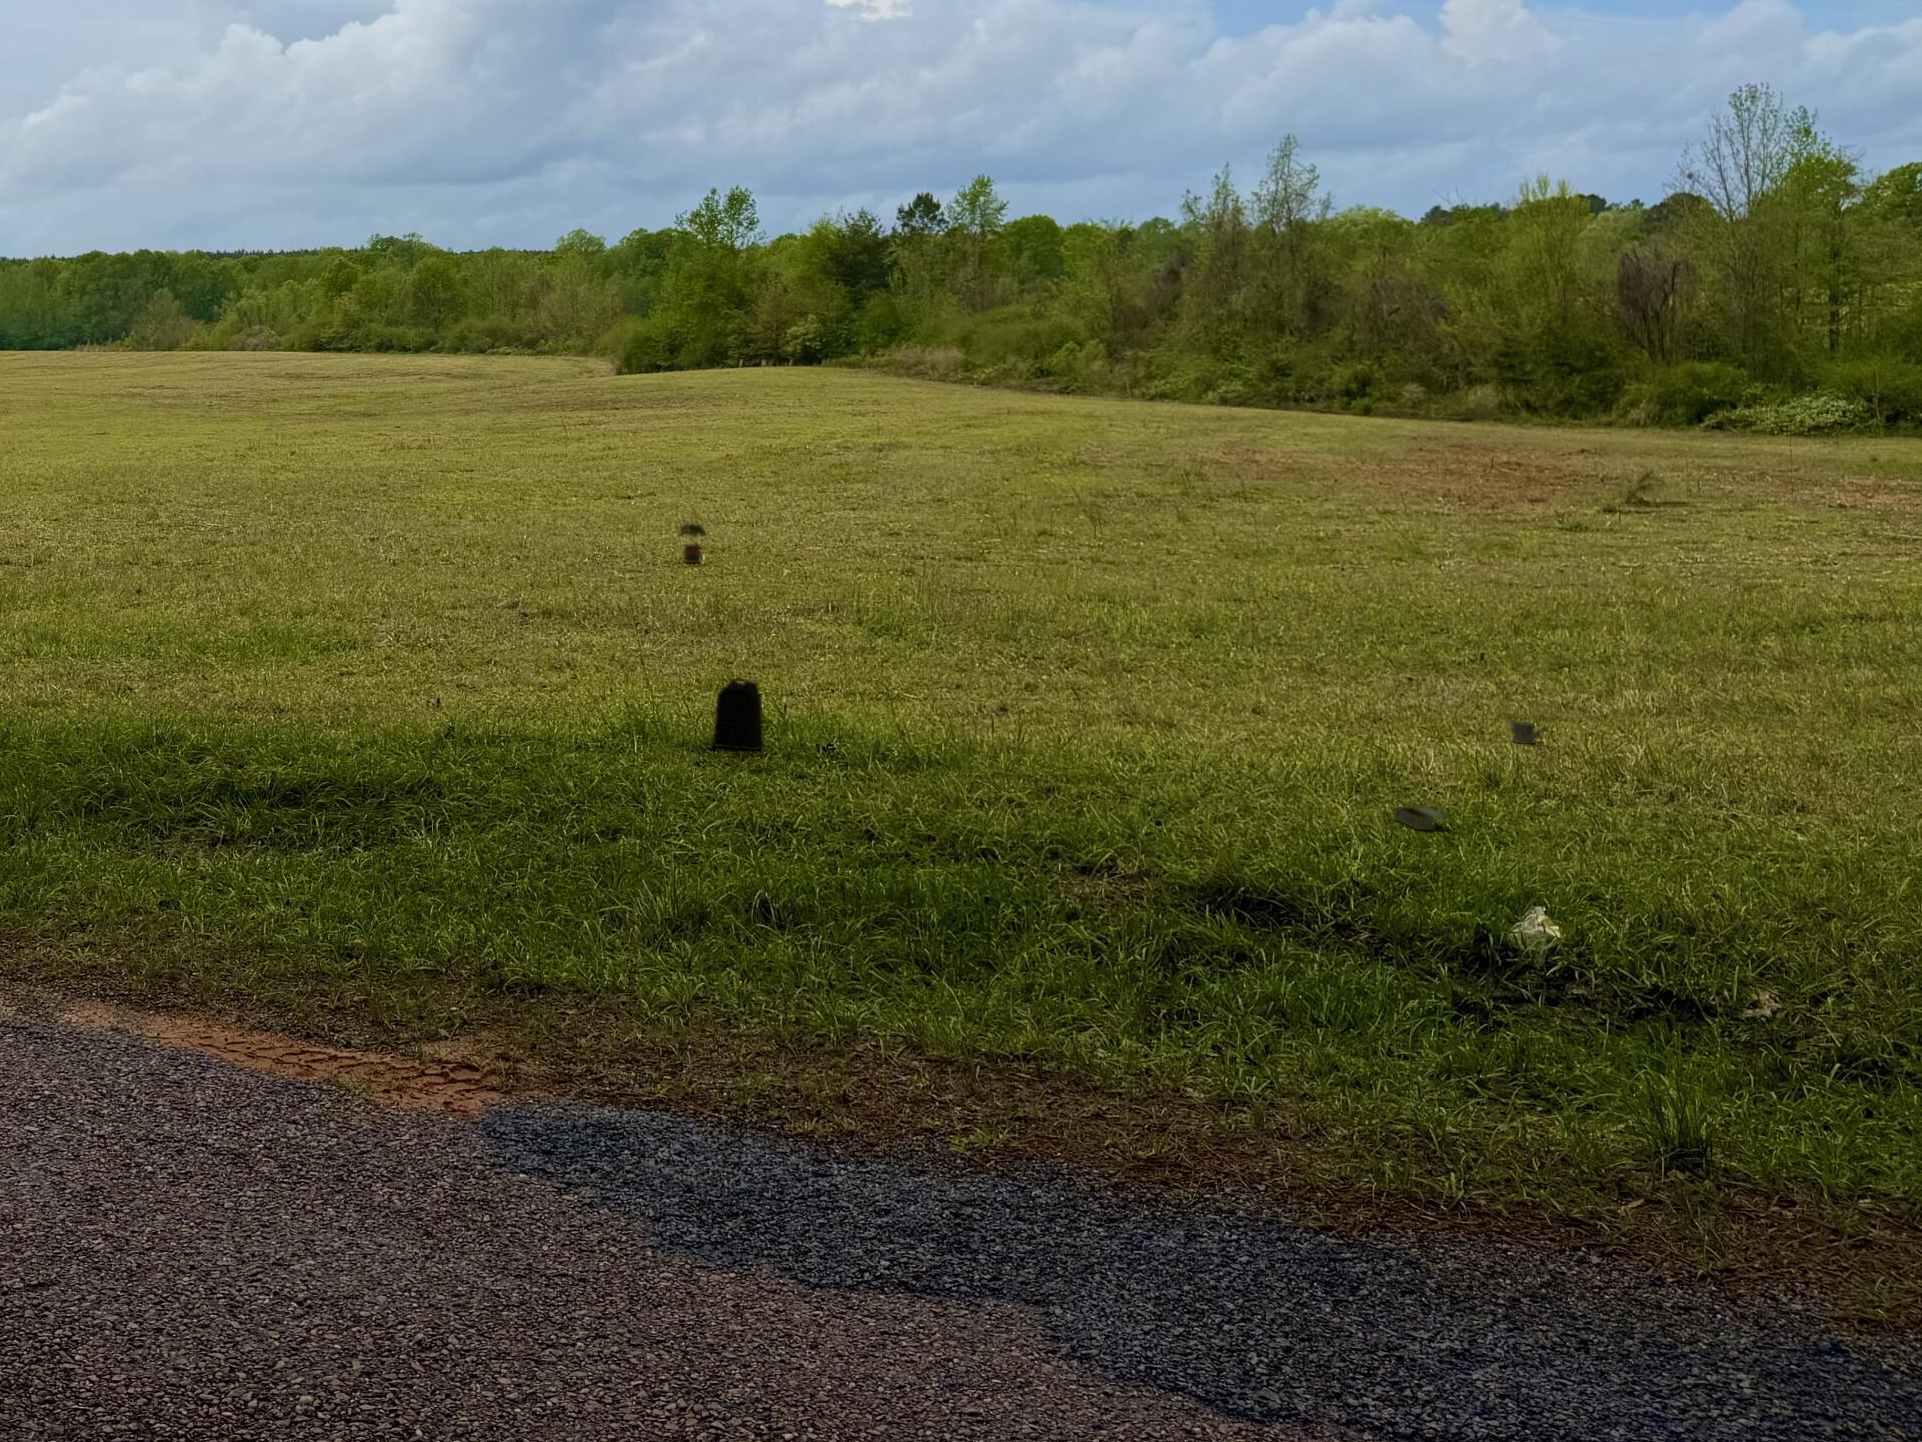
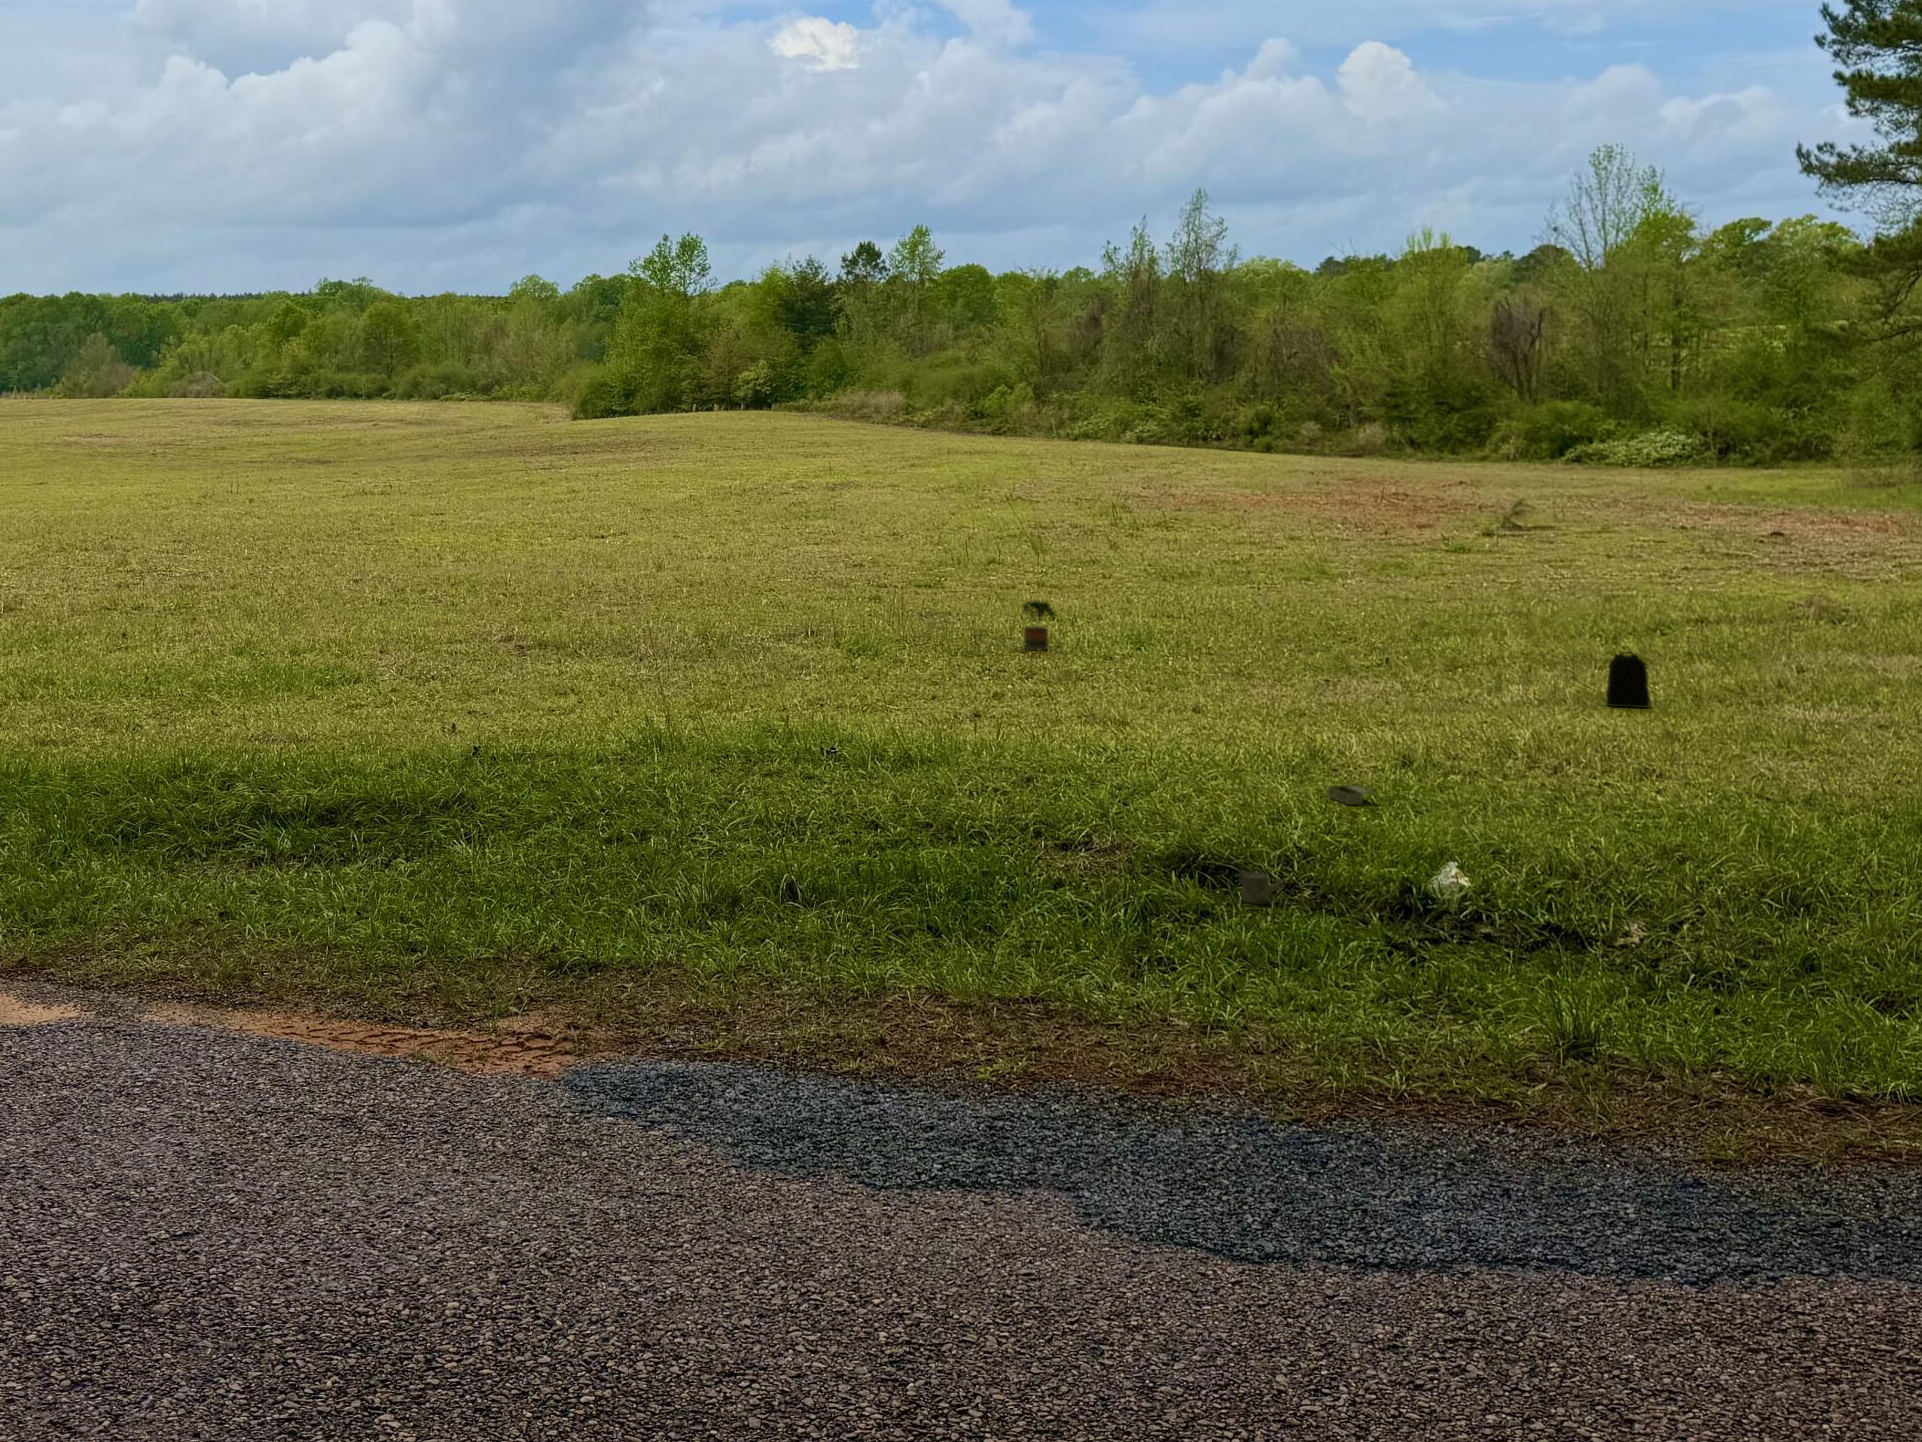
potted tree: present [682,523,707,563] -> present [1022,601,1056,650]
backpack: present [713,678,764,750] -> present [1606,651,1650,708]
watering can: present [1510,721,1549,744] -> present [1239,870,1284,904]

